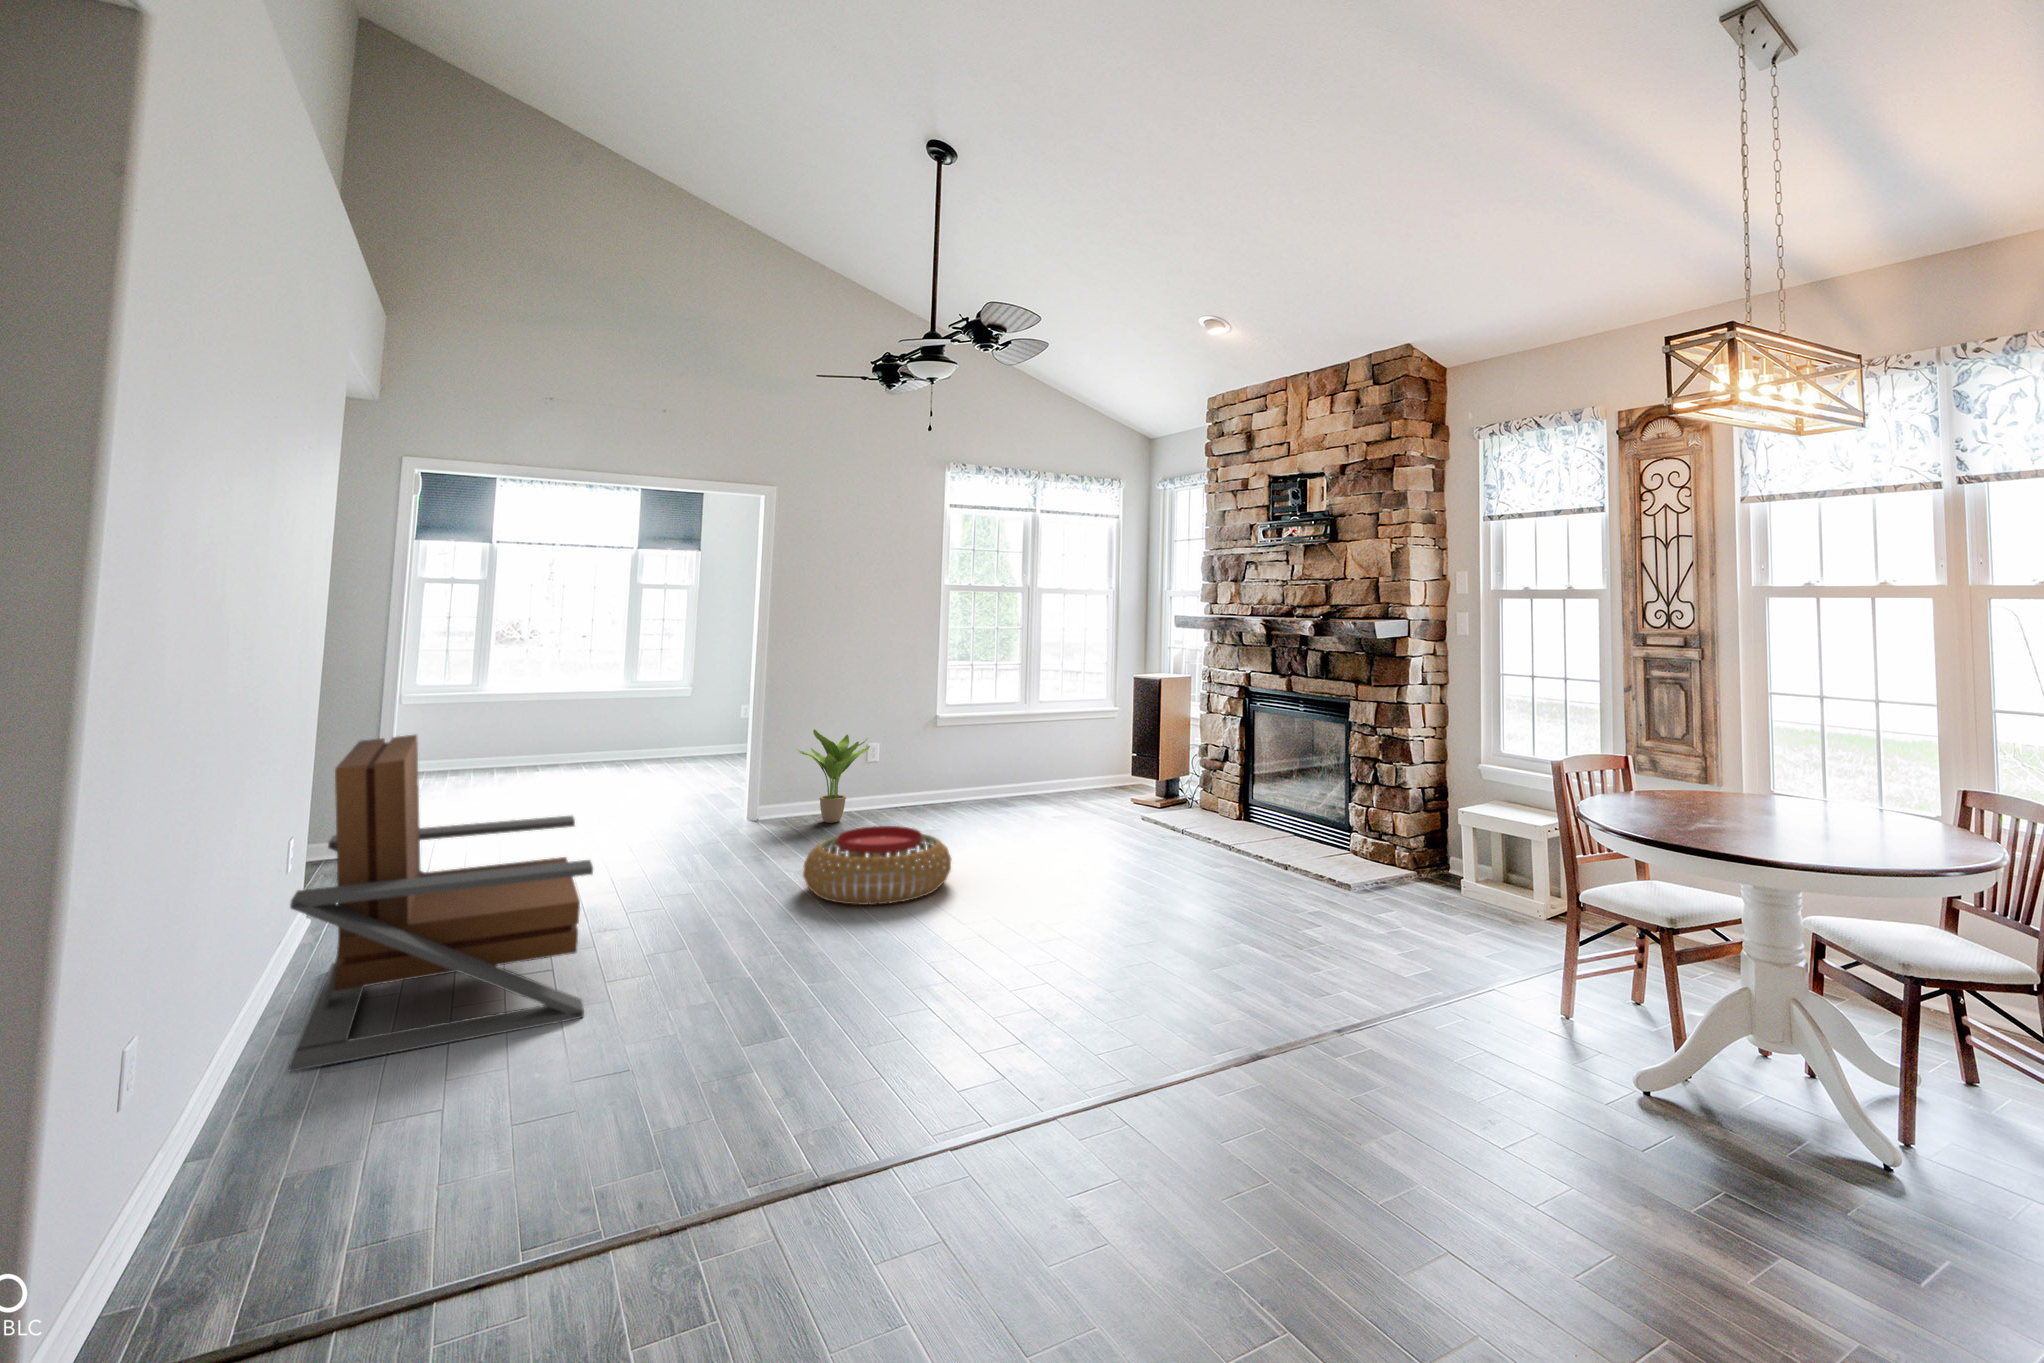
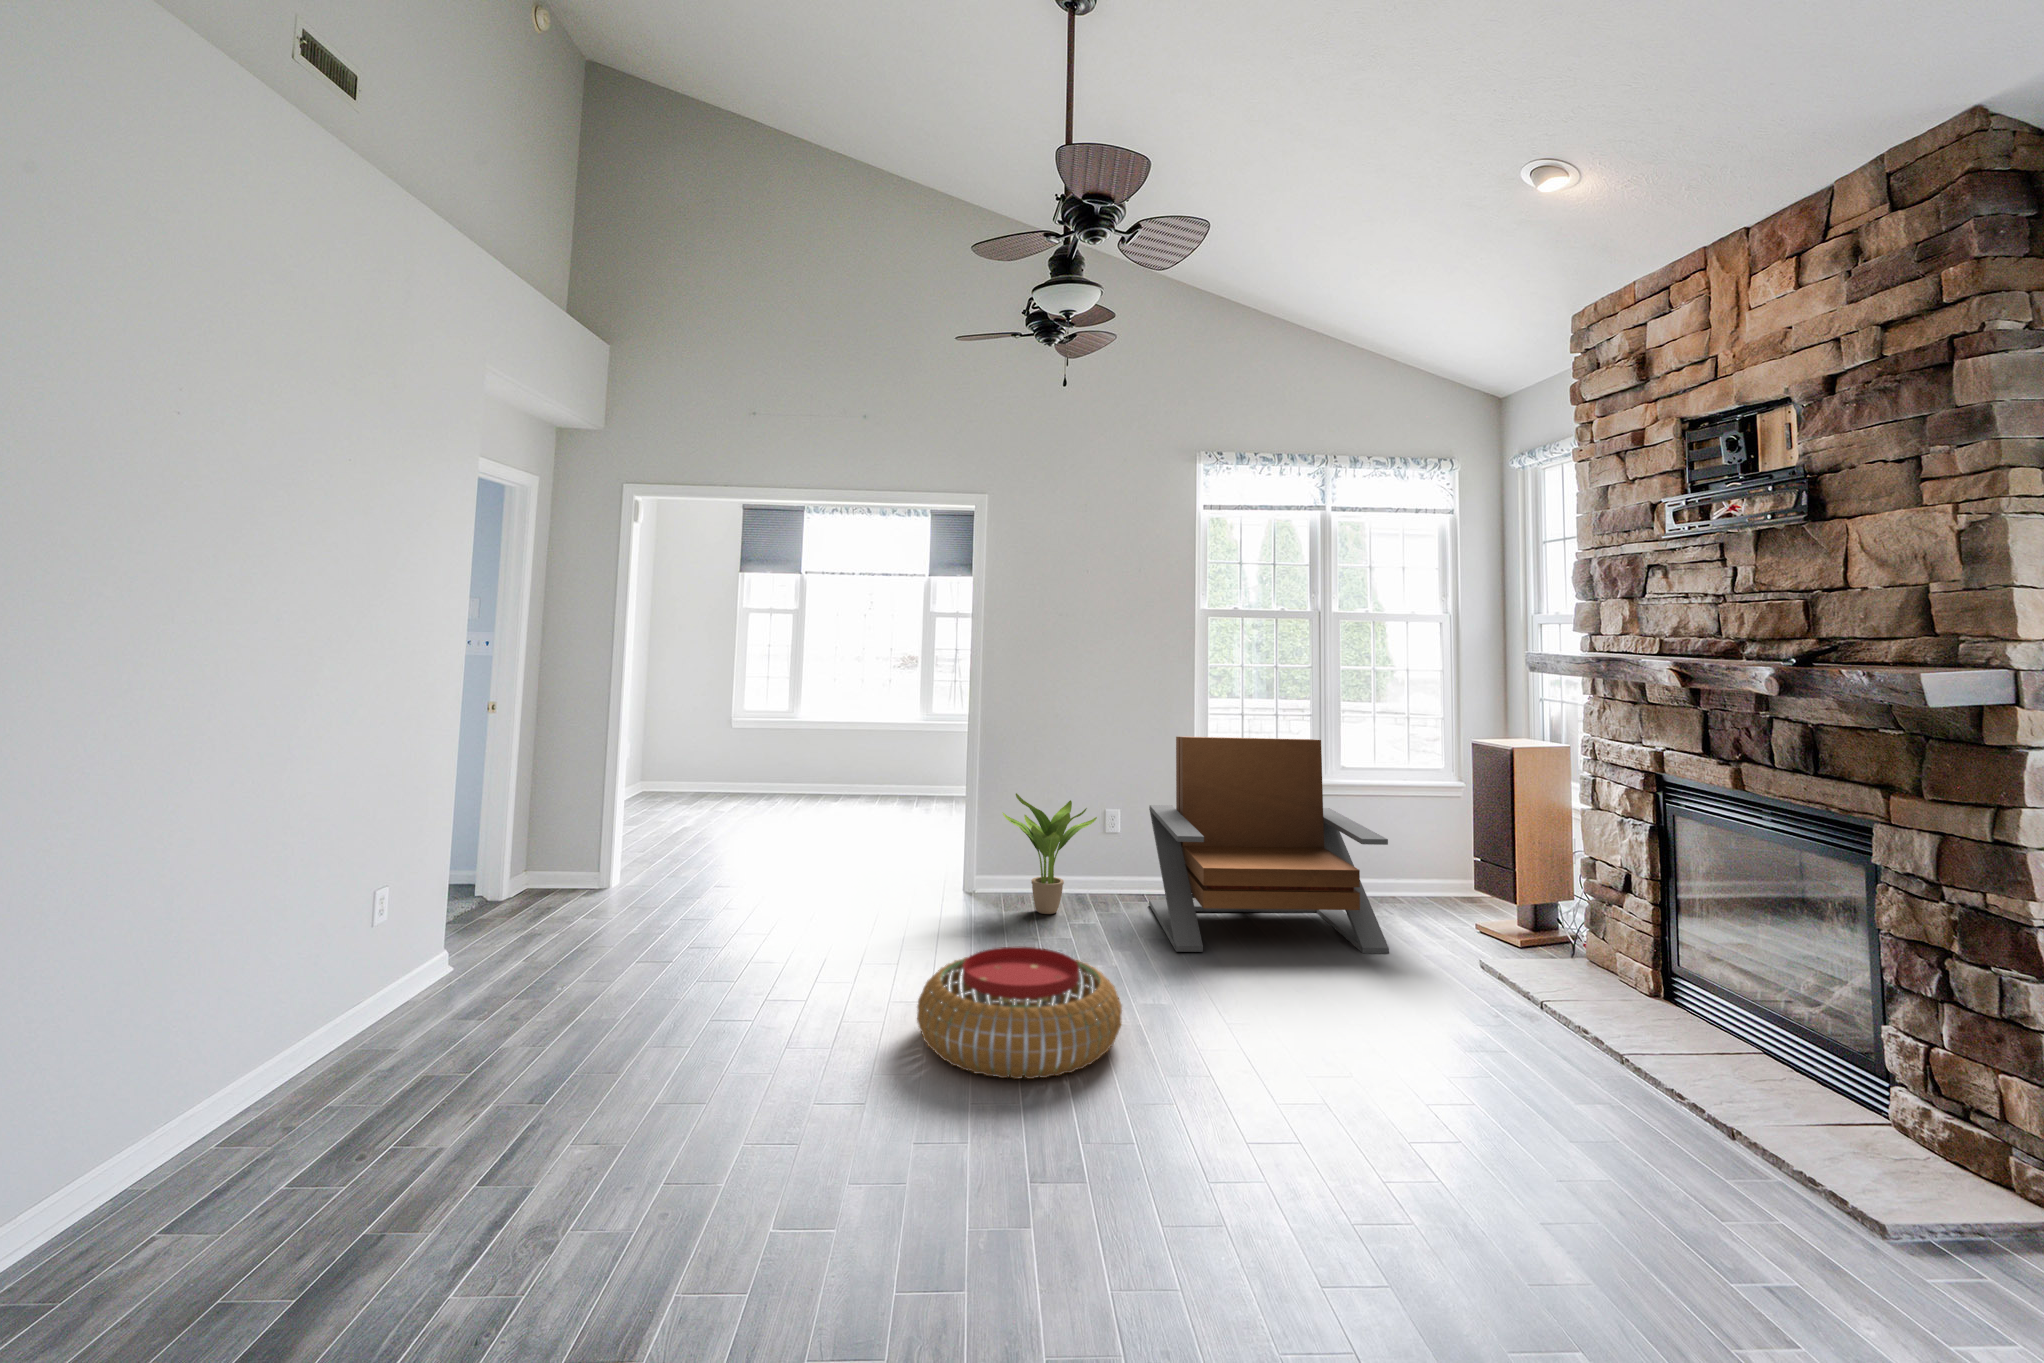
lounge chair: present [289,735,593,1072] -> present [1149,736,1389,953]

